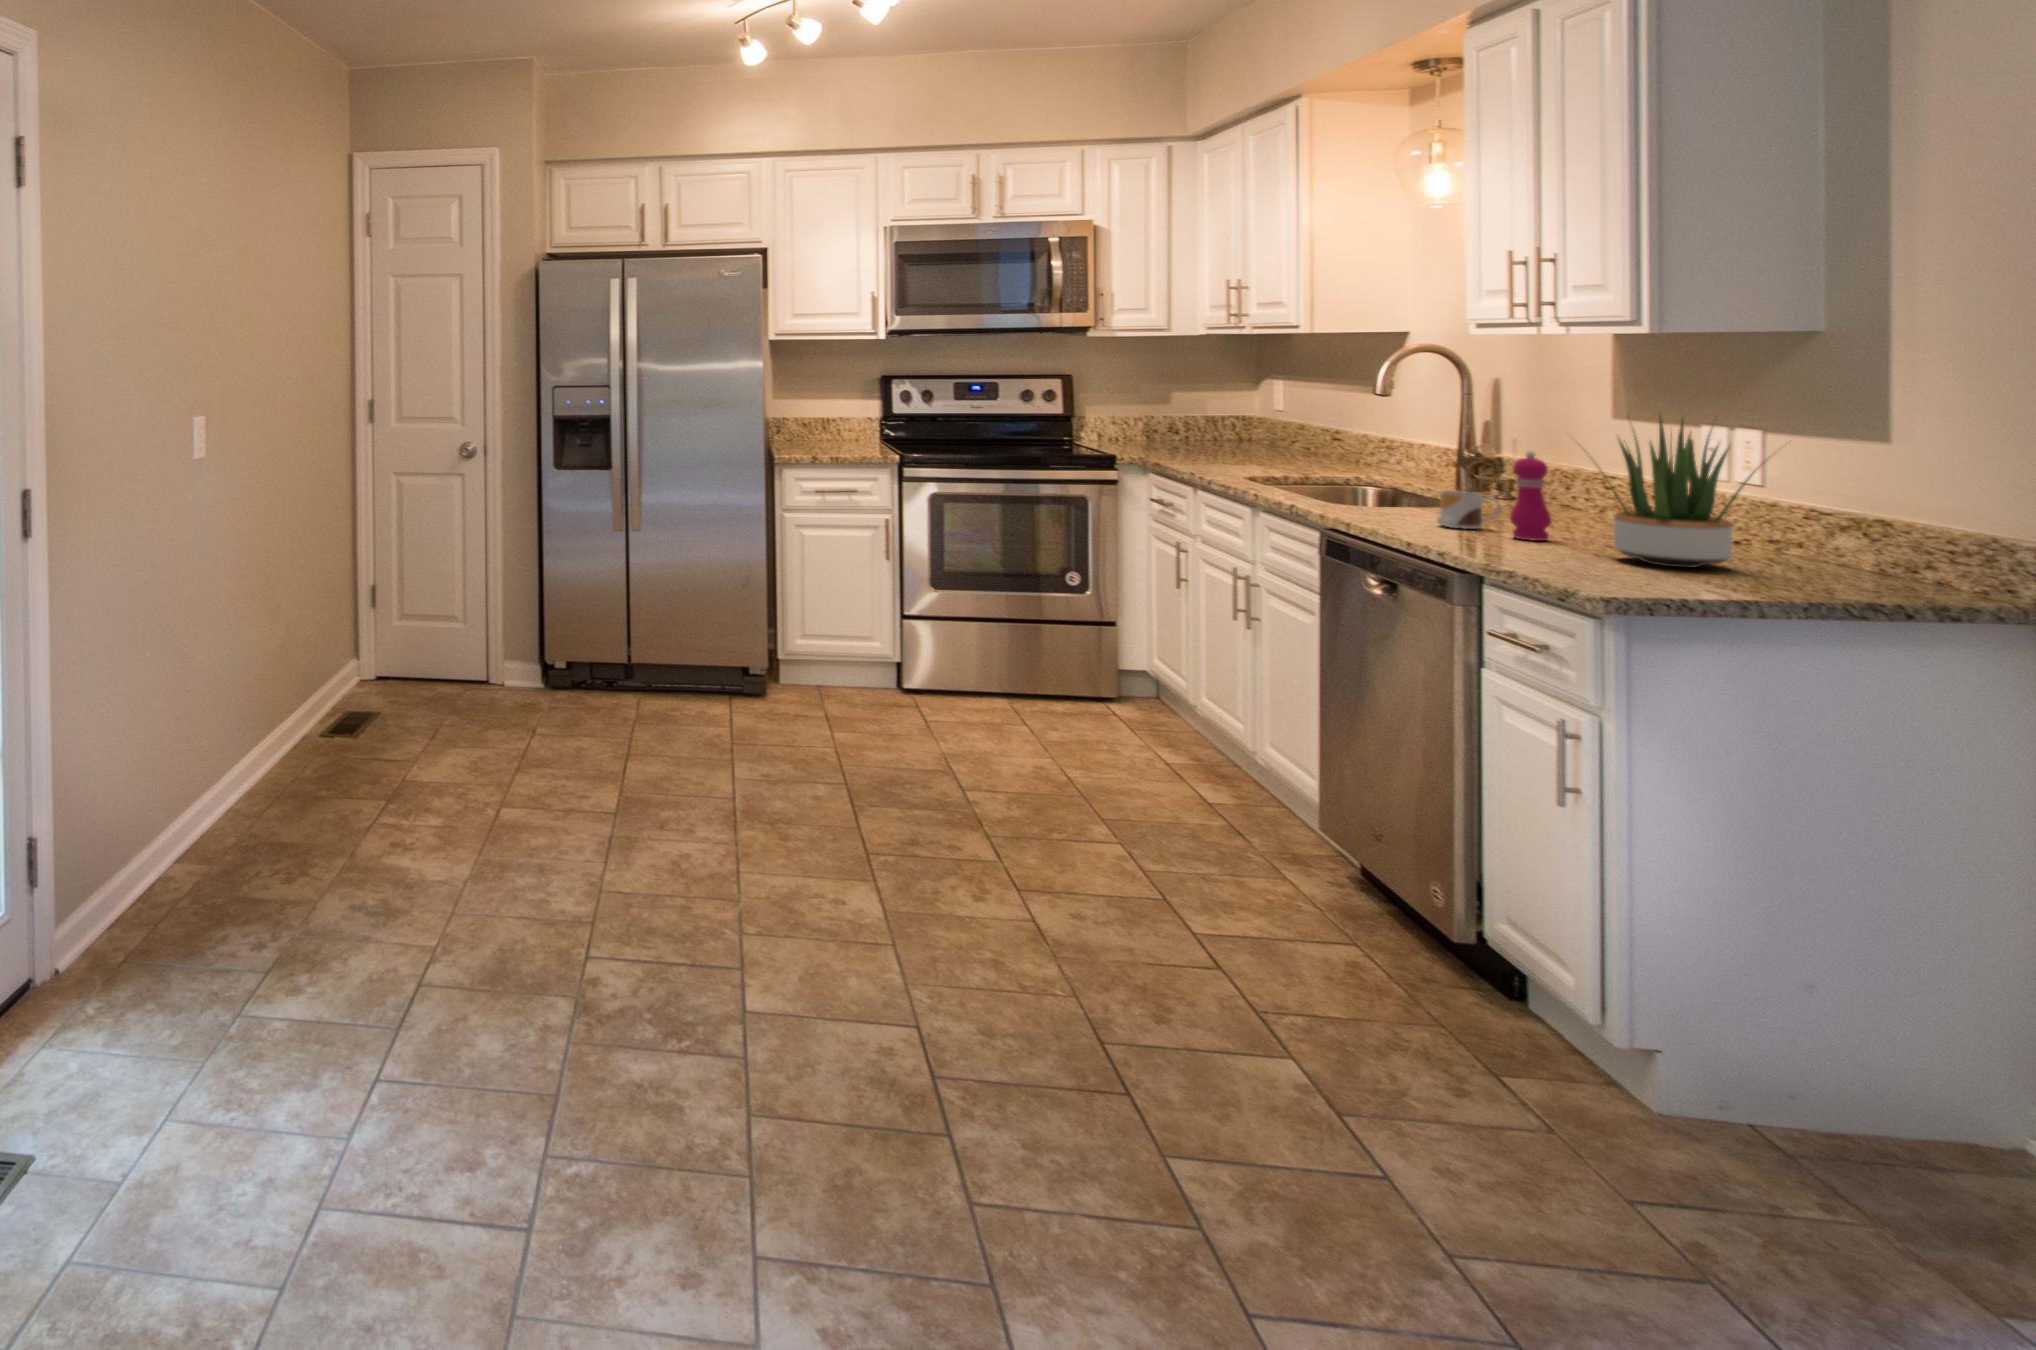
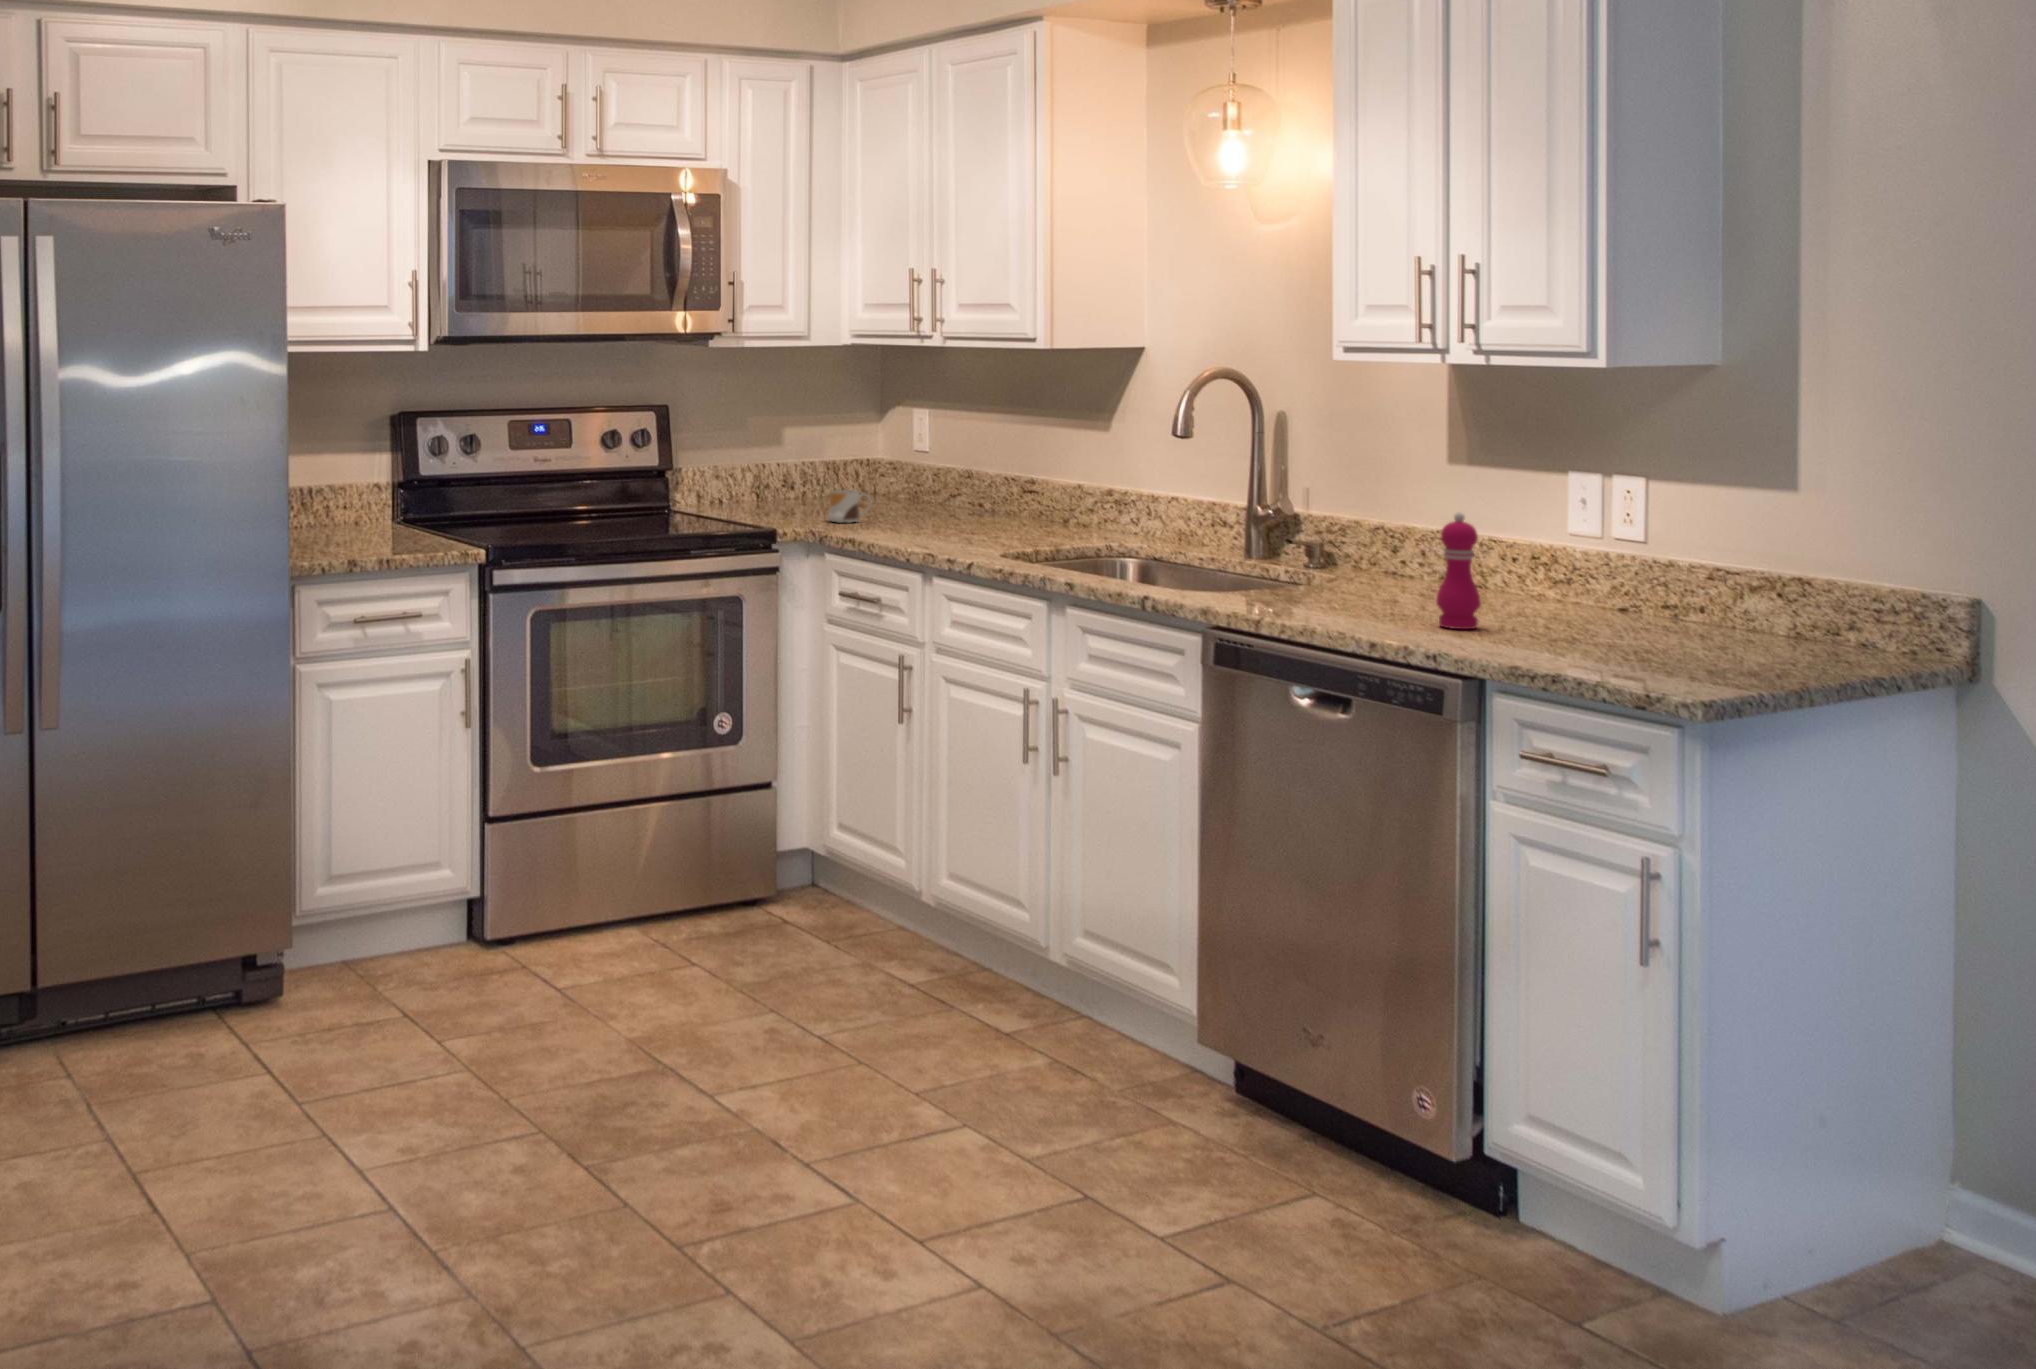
potted plant: present [1581,416,1764,568] -> none [1536,461,1759,653]
mug: present [1437,491,1501,529] -> present [828,490,872,523]

